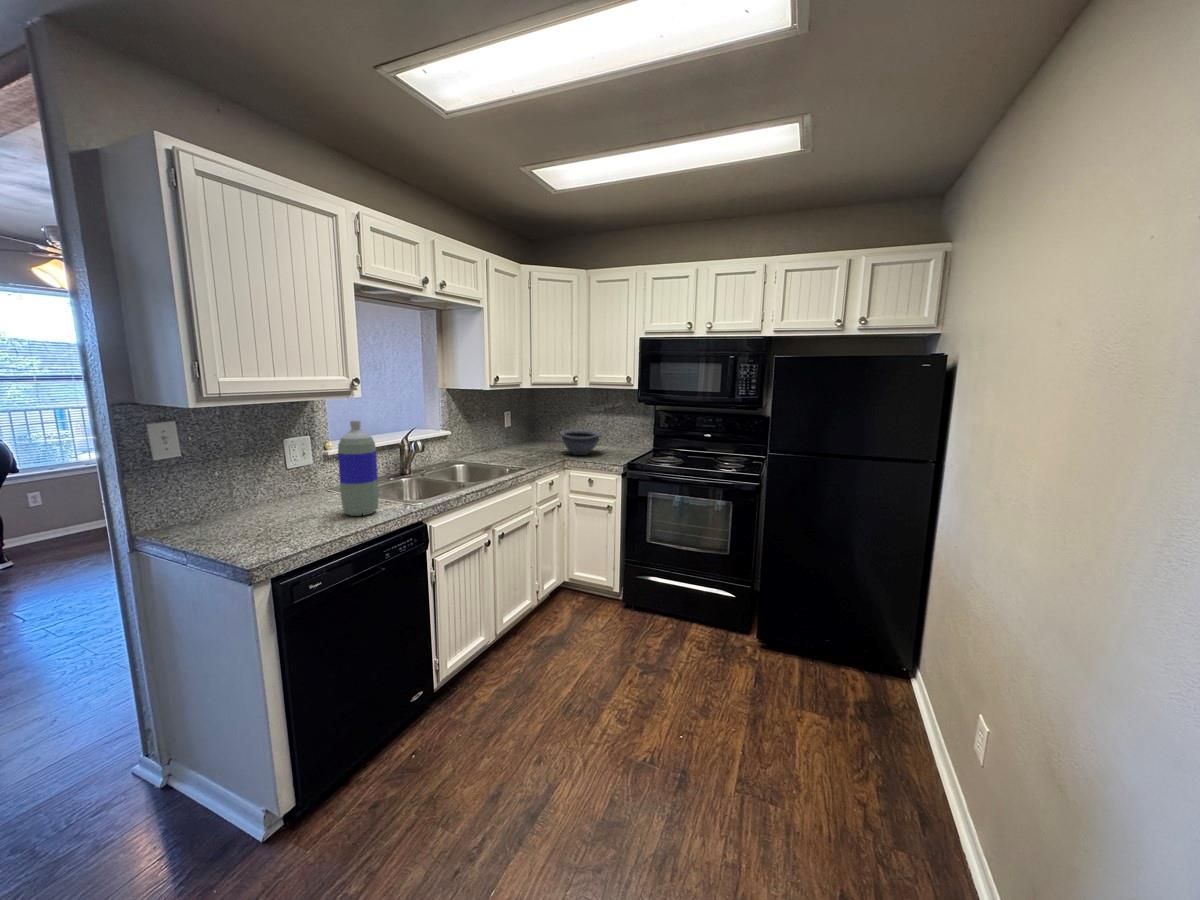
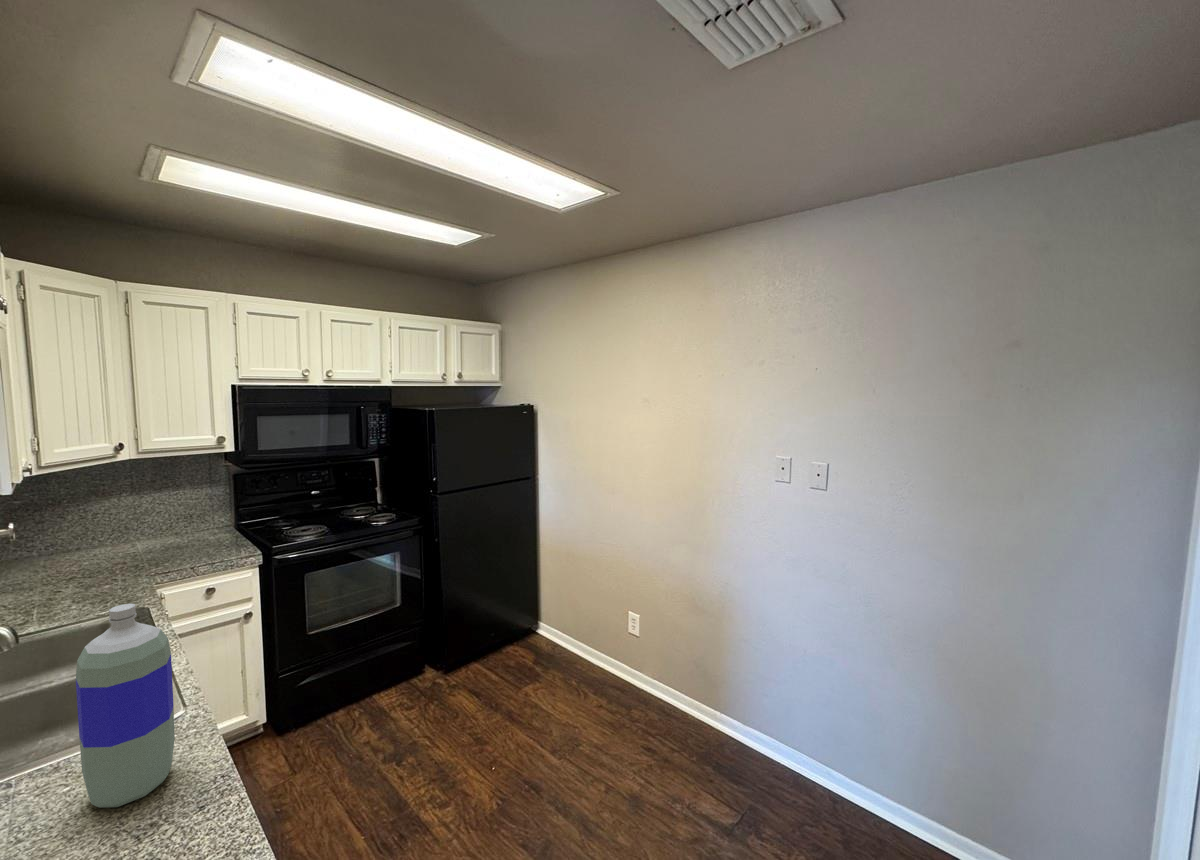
bowl: present [560,429,601,455] -> none [100,519,188,562]

